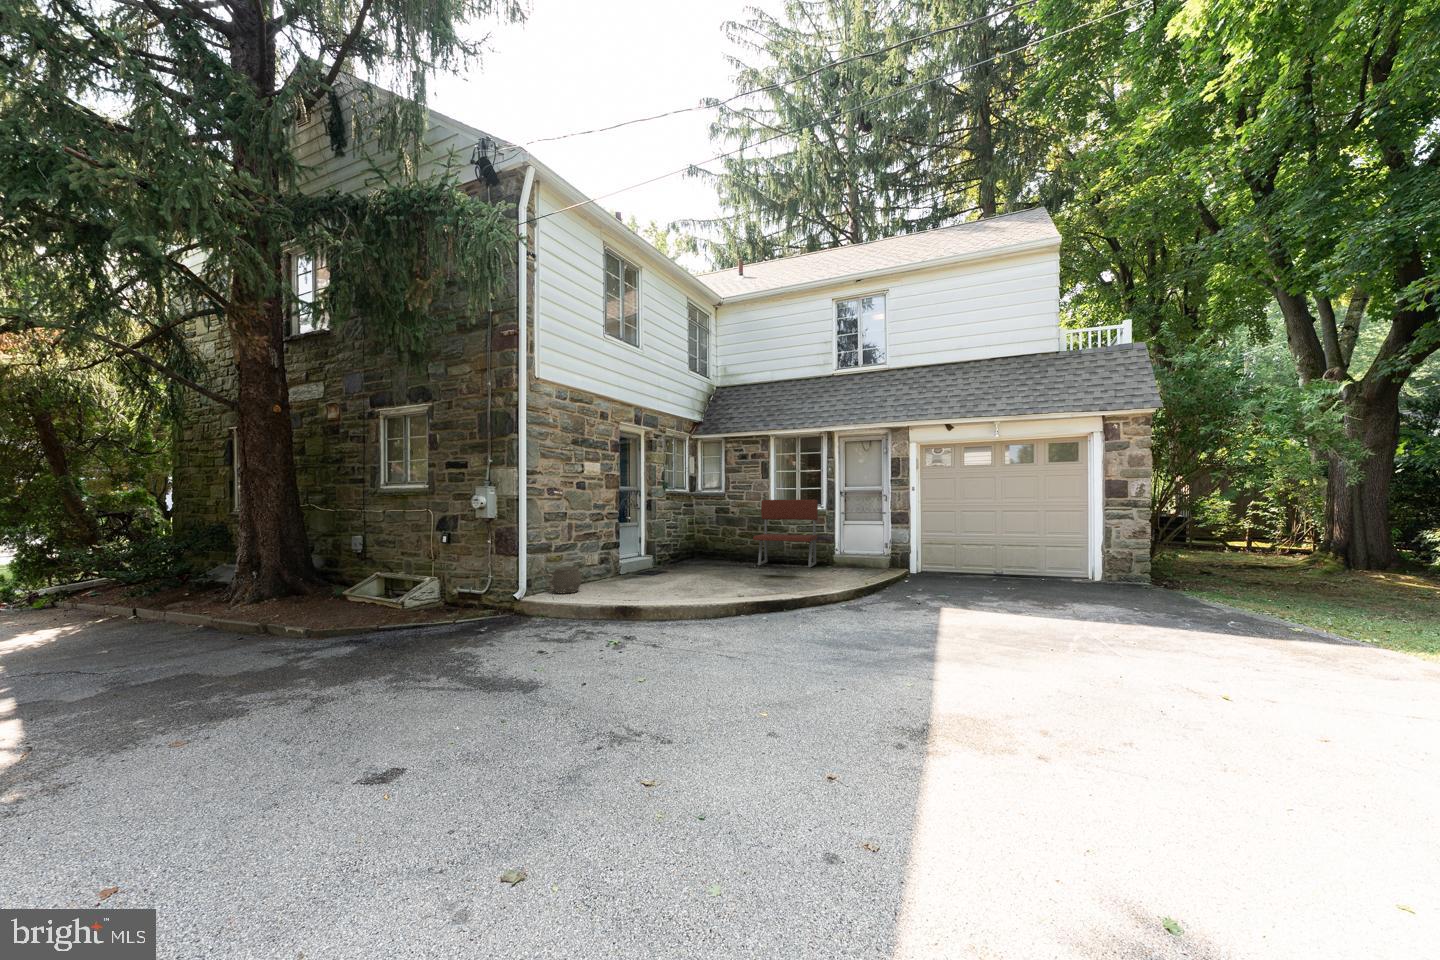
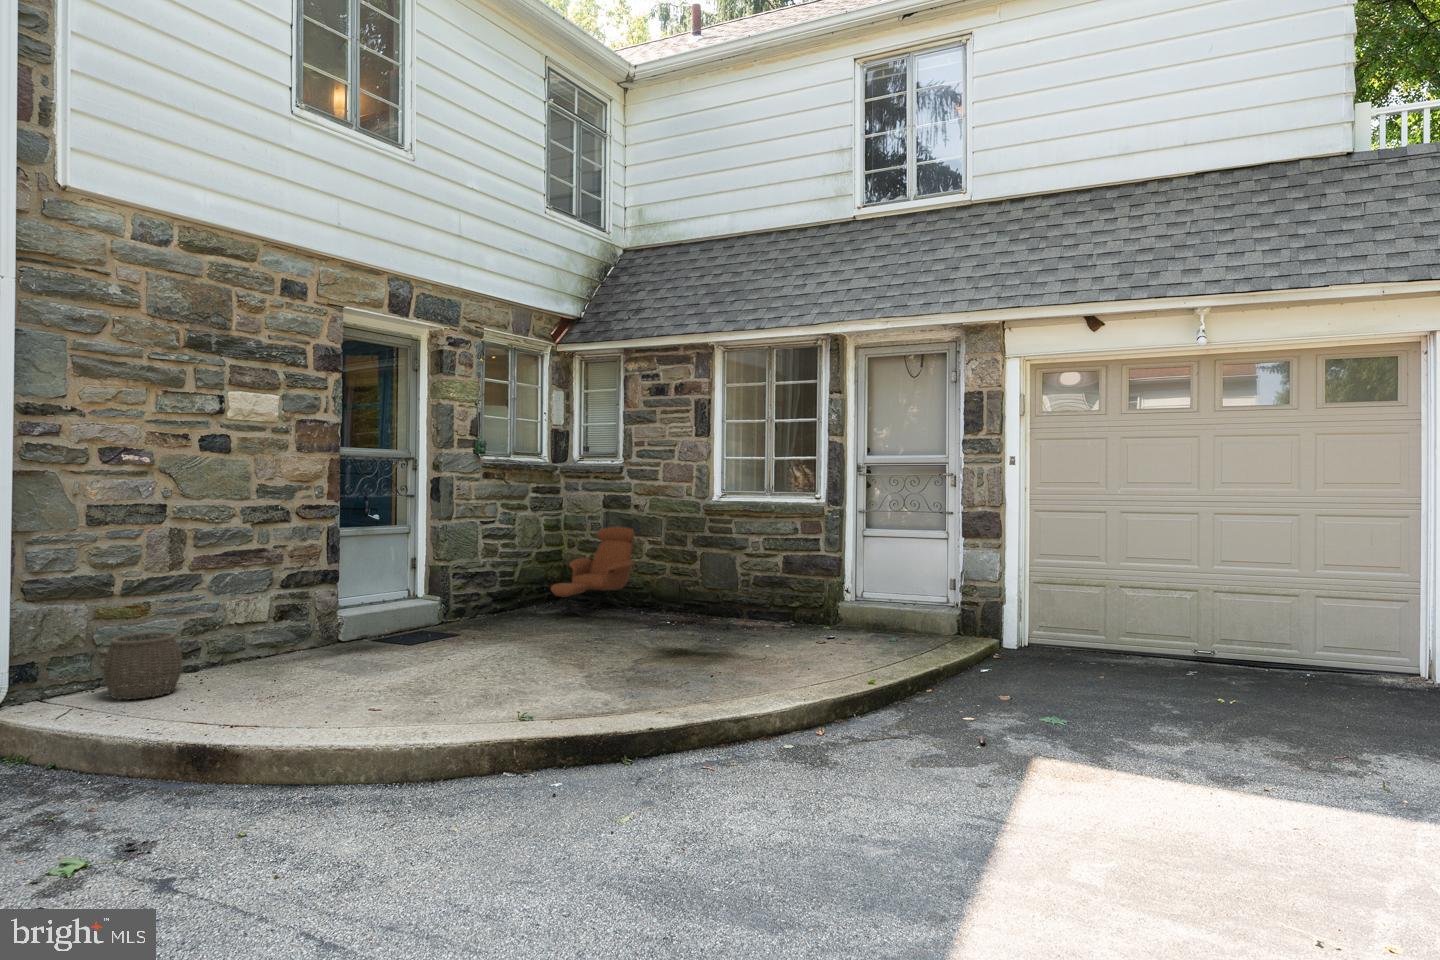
bench: present [753,500,818,568] -> none [661,482,804,631]
lounge chair: none [698,522,735,565] -> present [551,527,635,618]

